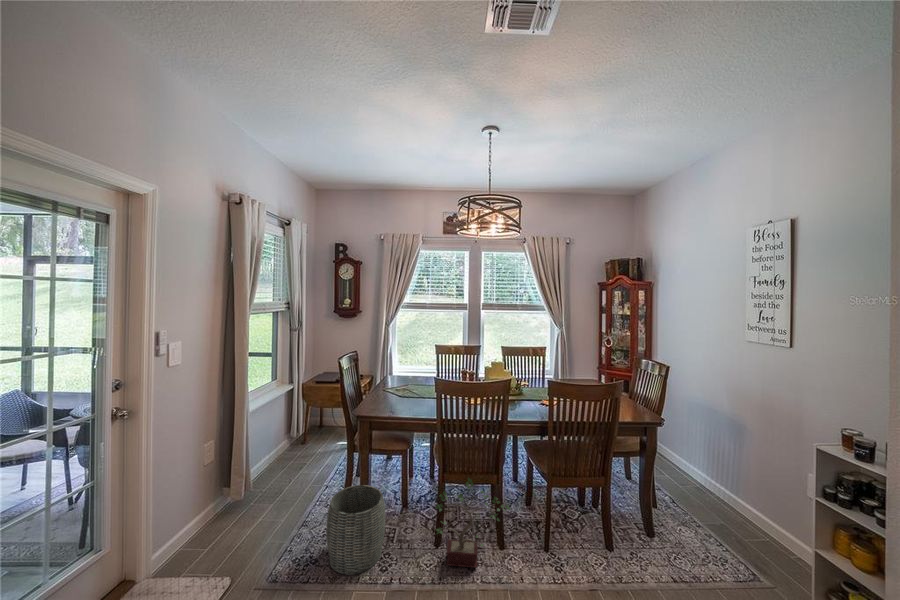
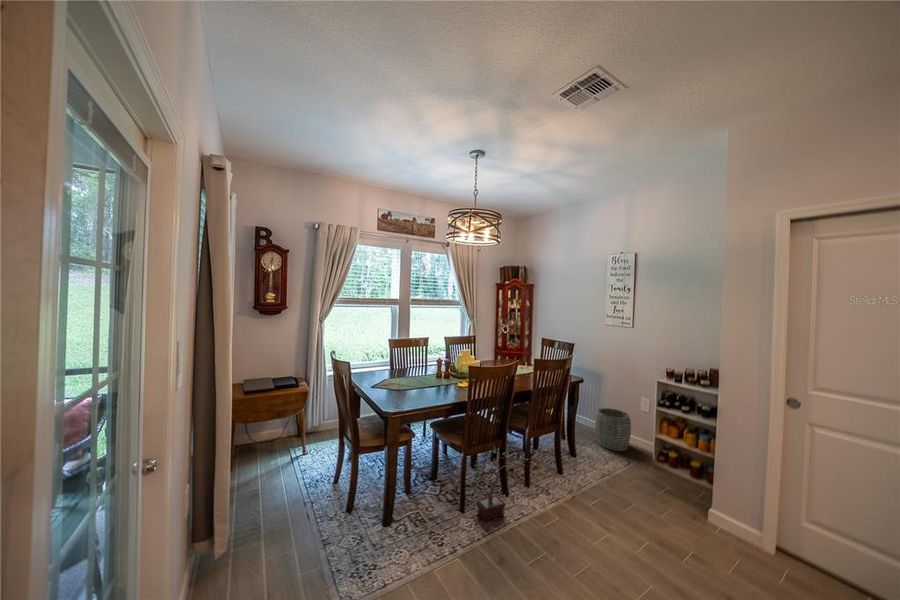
woven basket: present [326,485,385,575] -> present [595,408,631,451]

